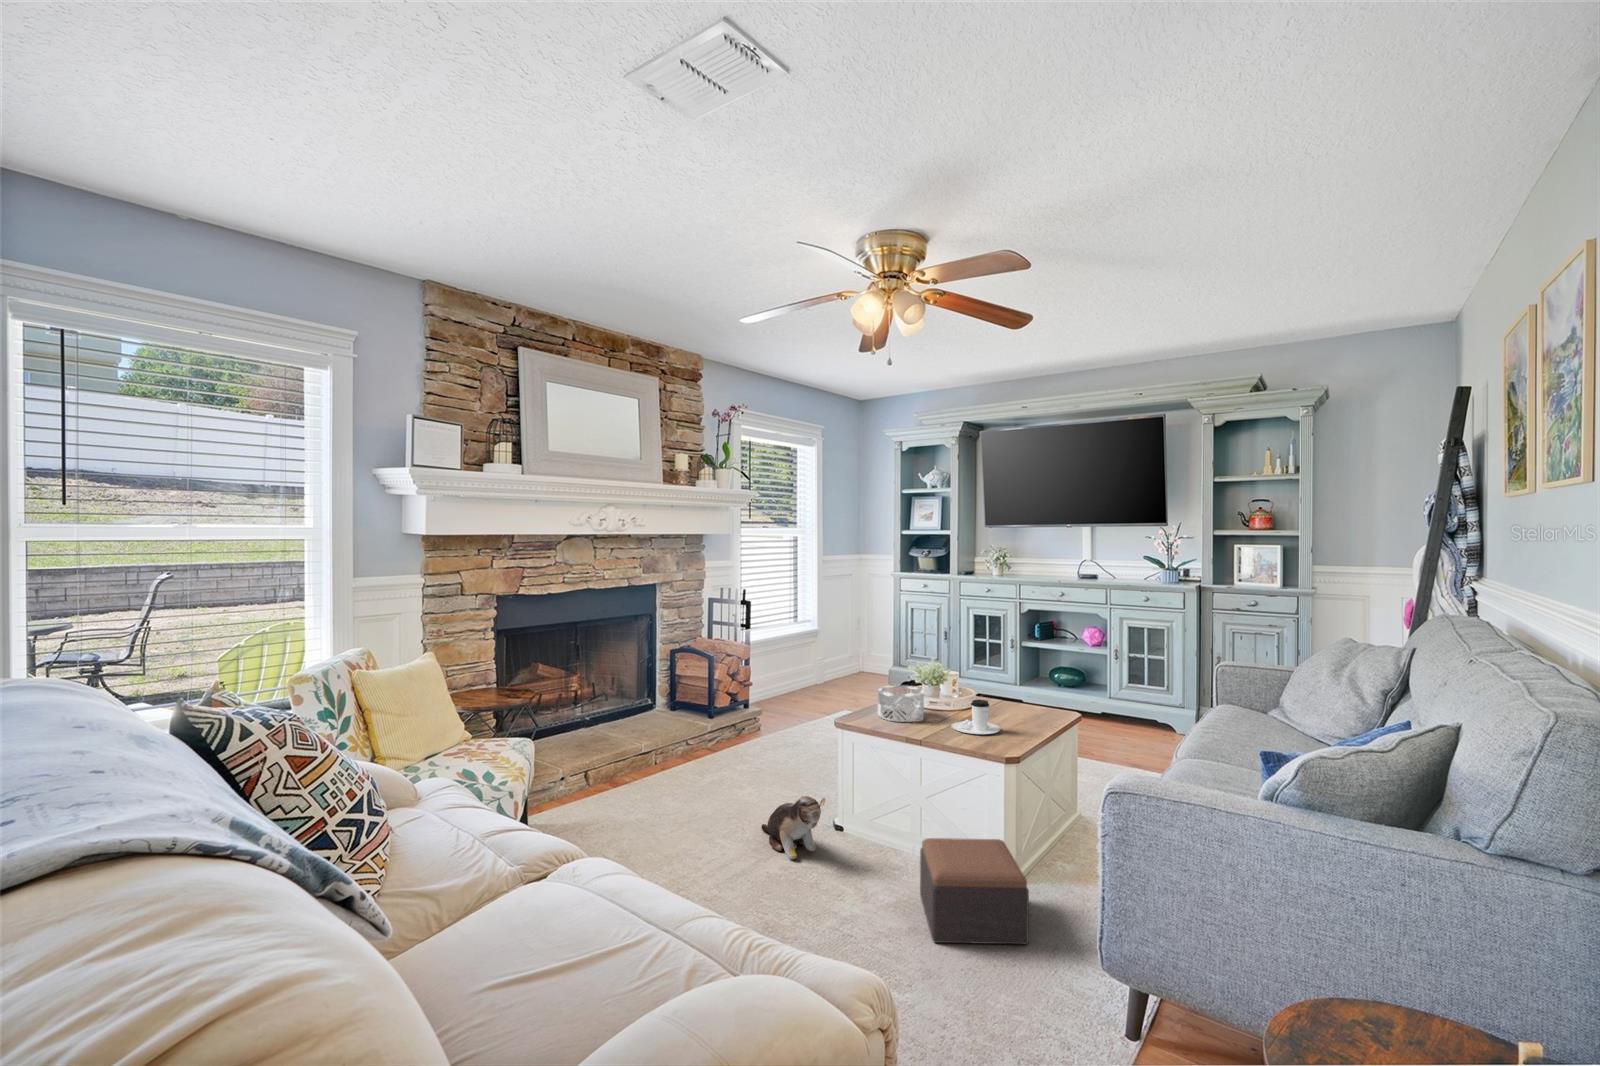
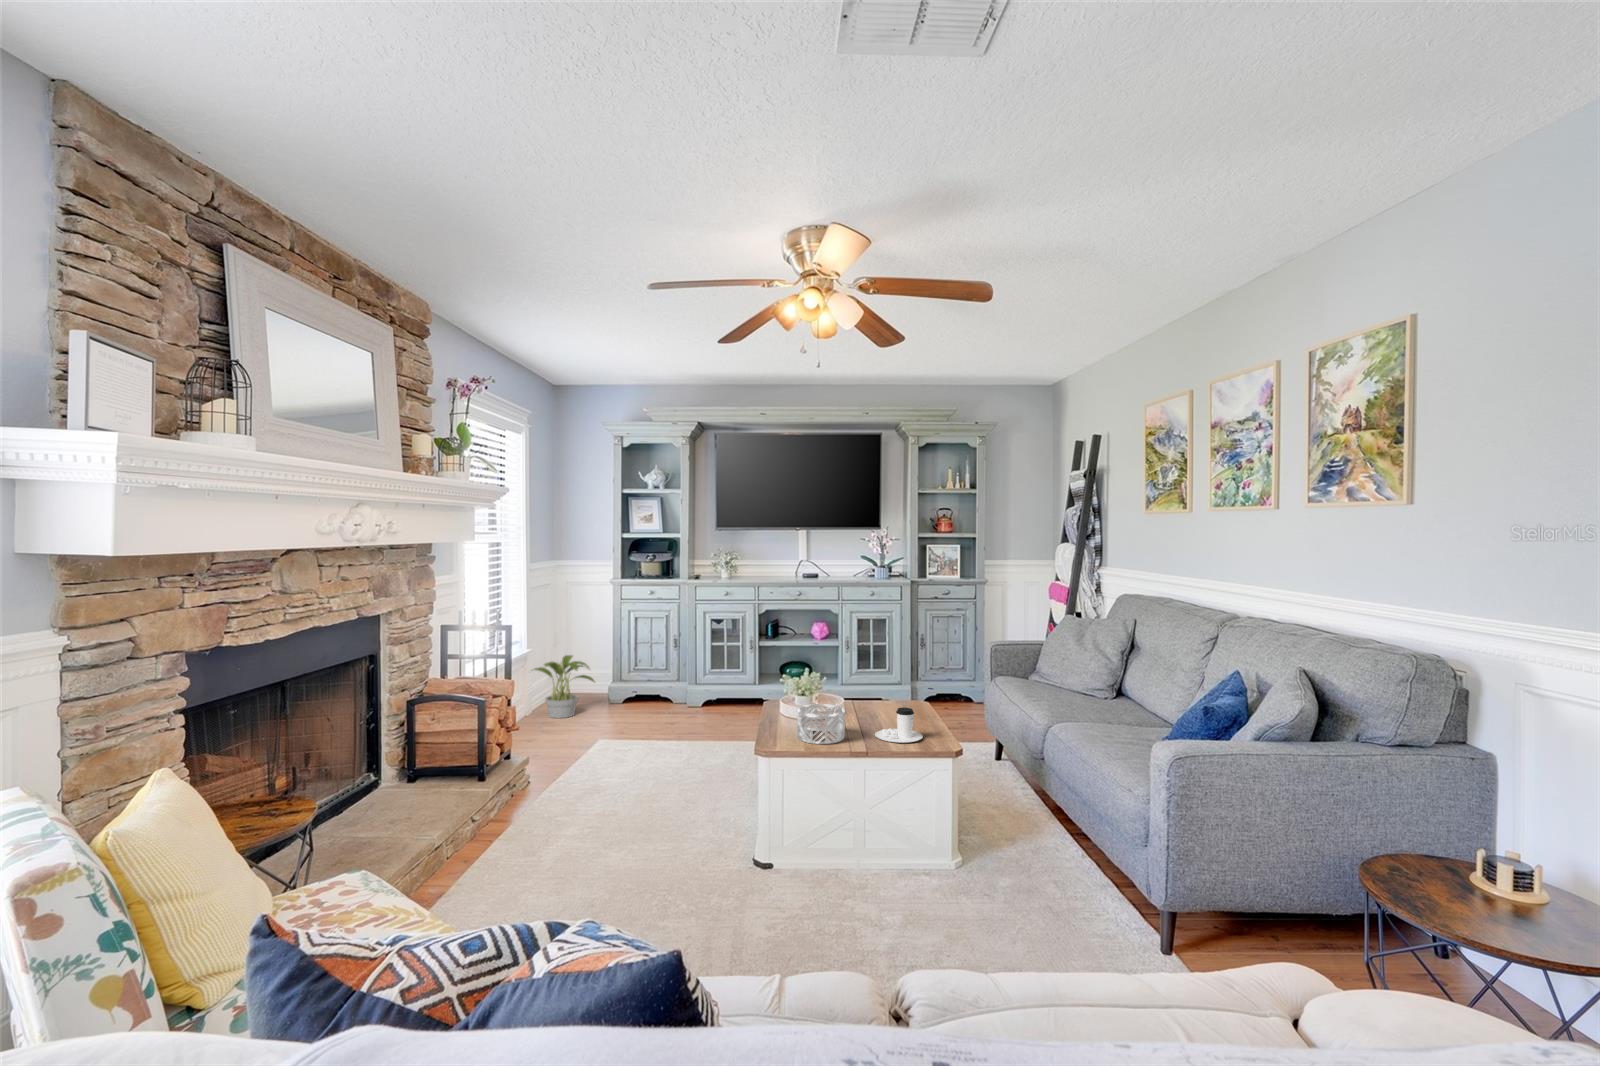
potted plant: none [820,637,869,690] -> present [534,655,594,718]
plush toy: present [761,796,825,859] -> none [700,843,817,924]
footstool: present [920,838,1029,944] -> none [928,838,1053,956]

